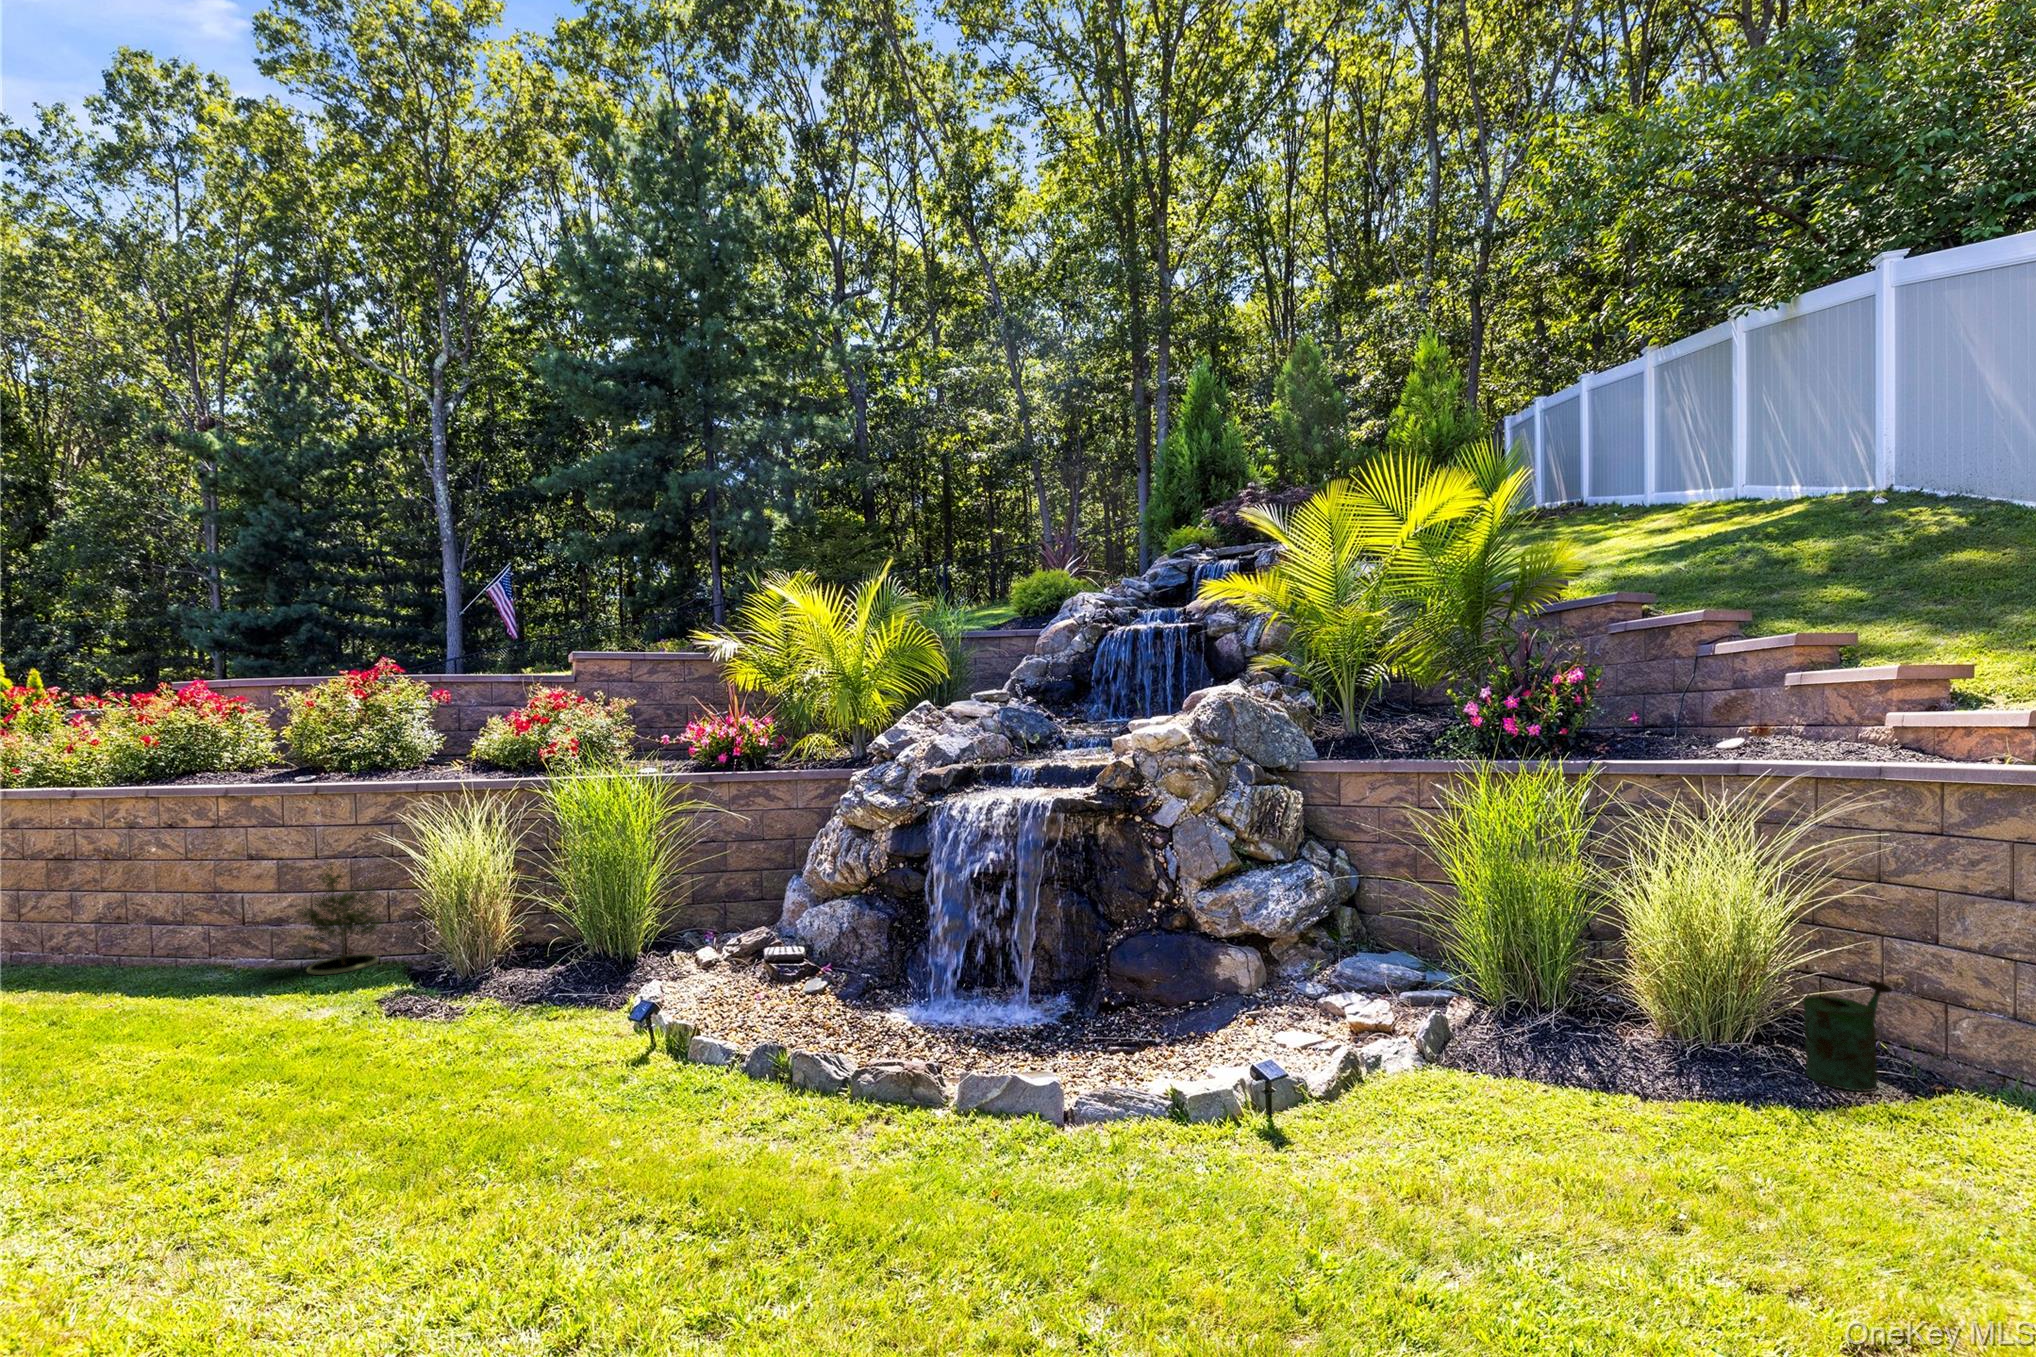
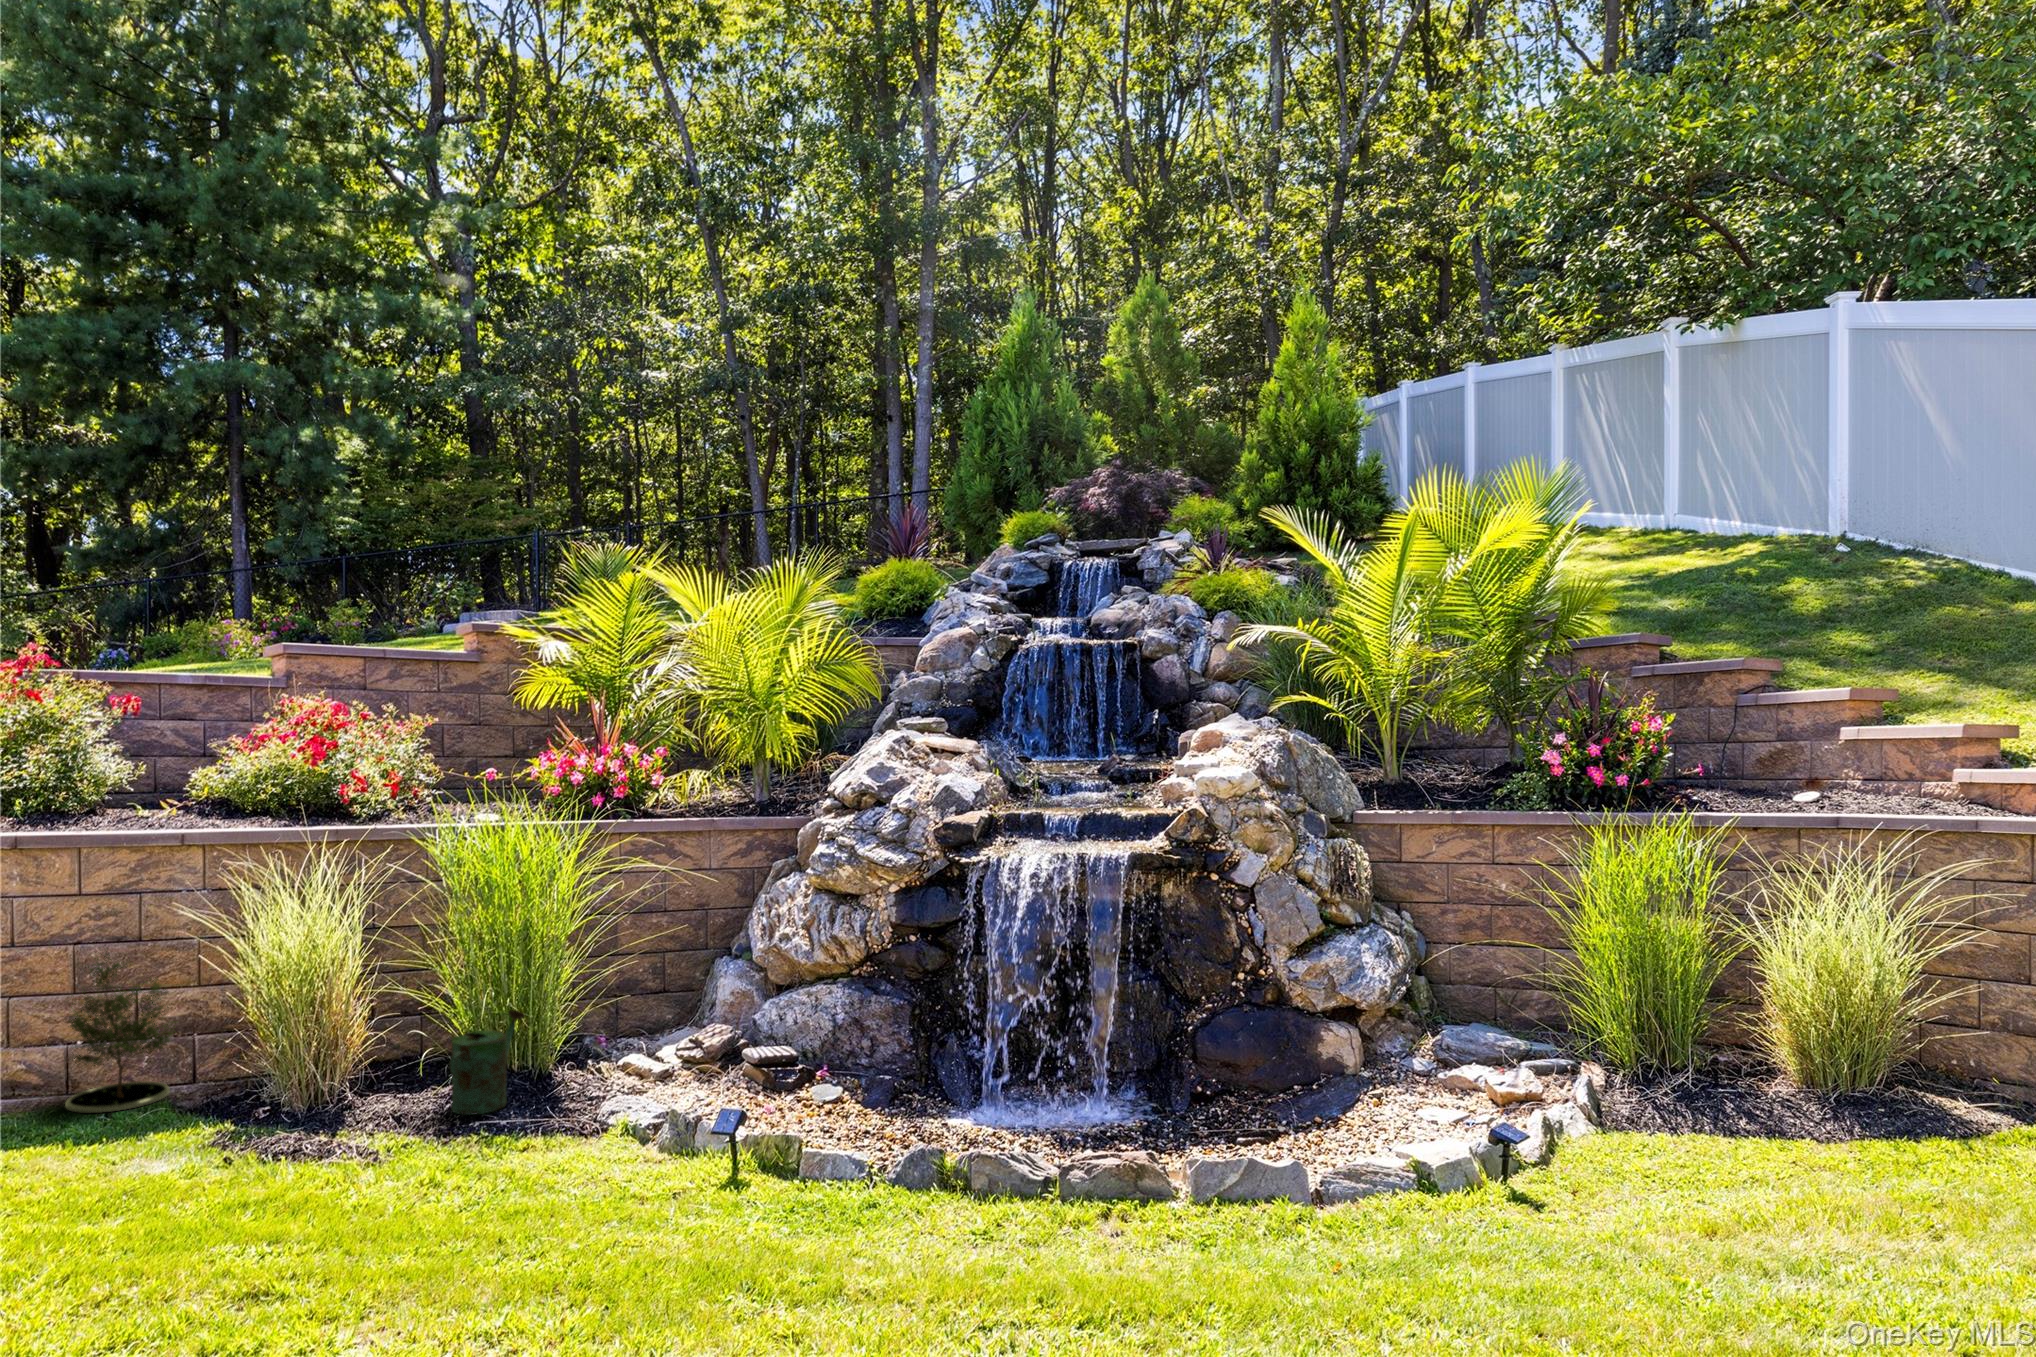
watering can: present [1803,981,1892,1091] -> present [449,1010,525,1115]

